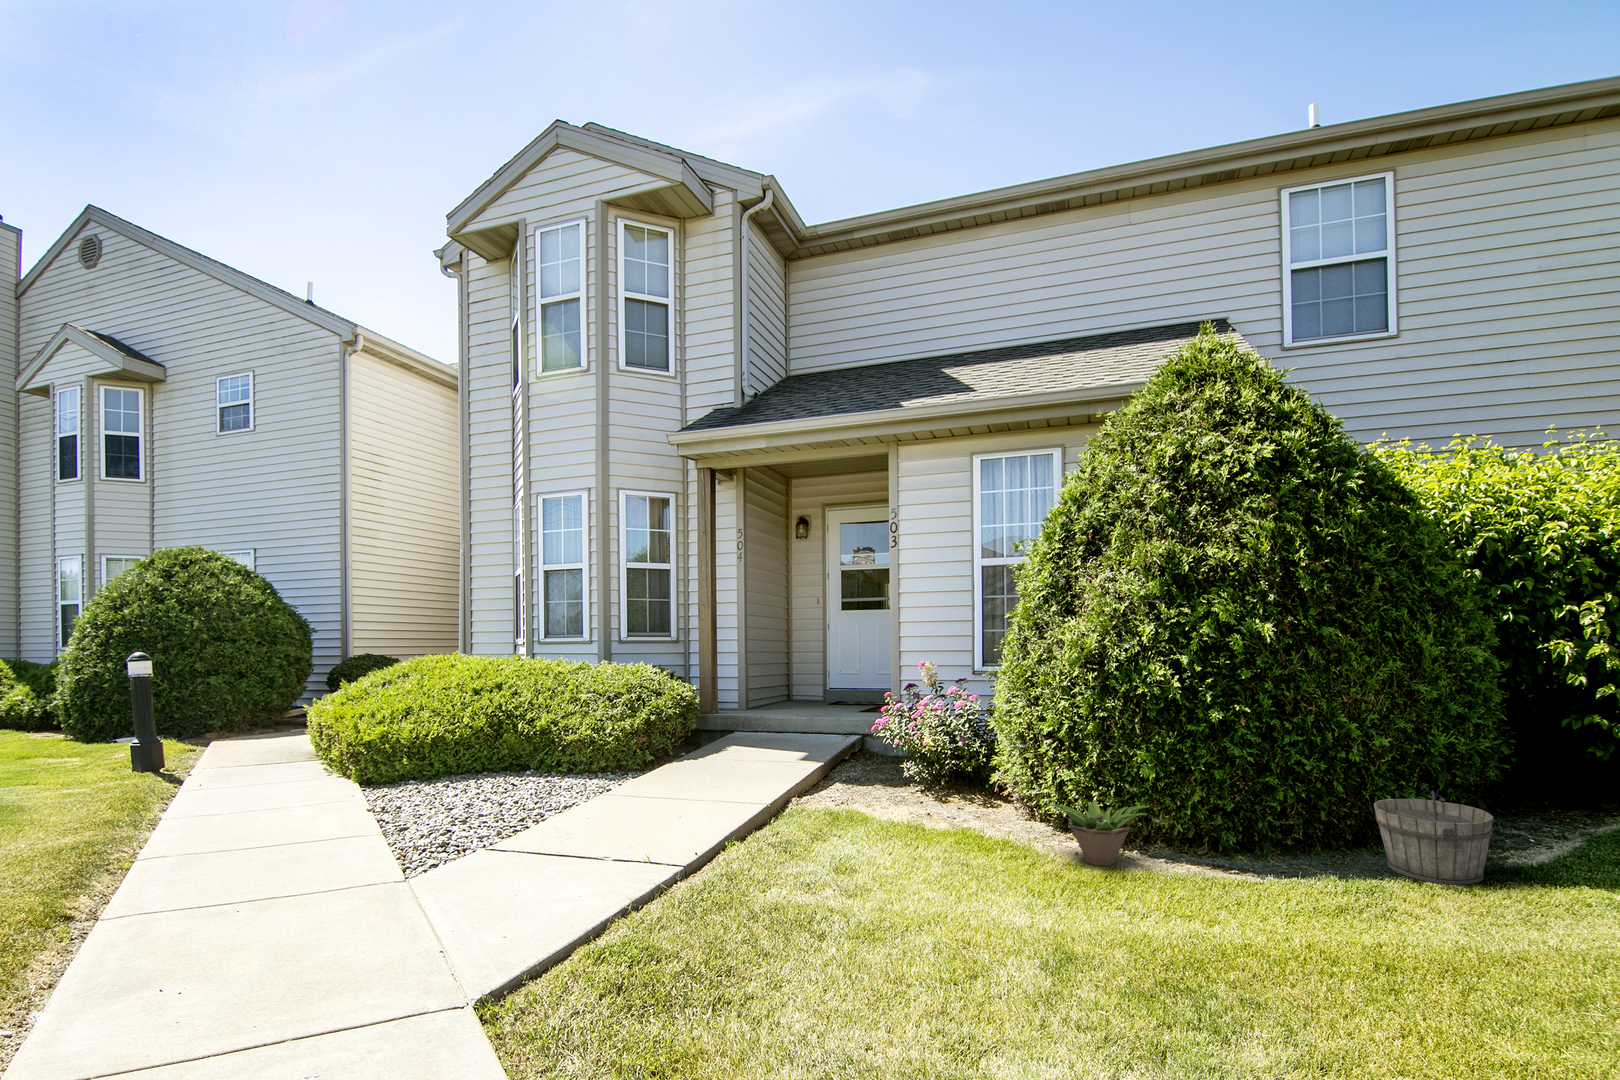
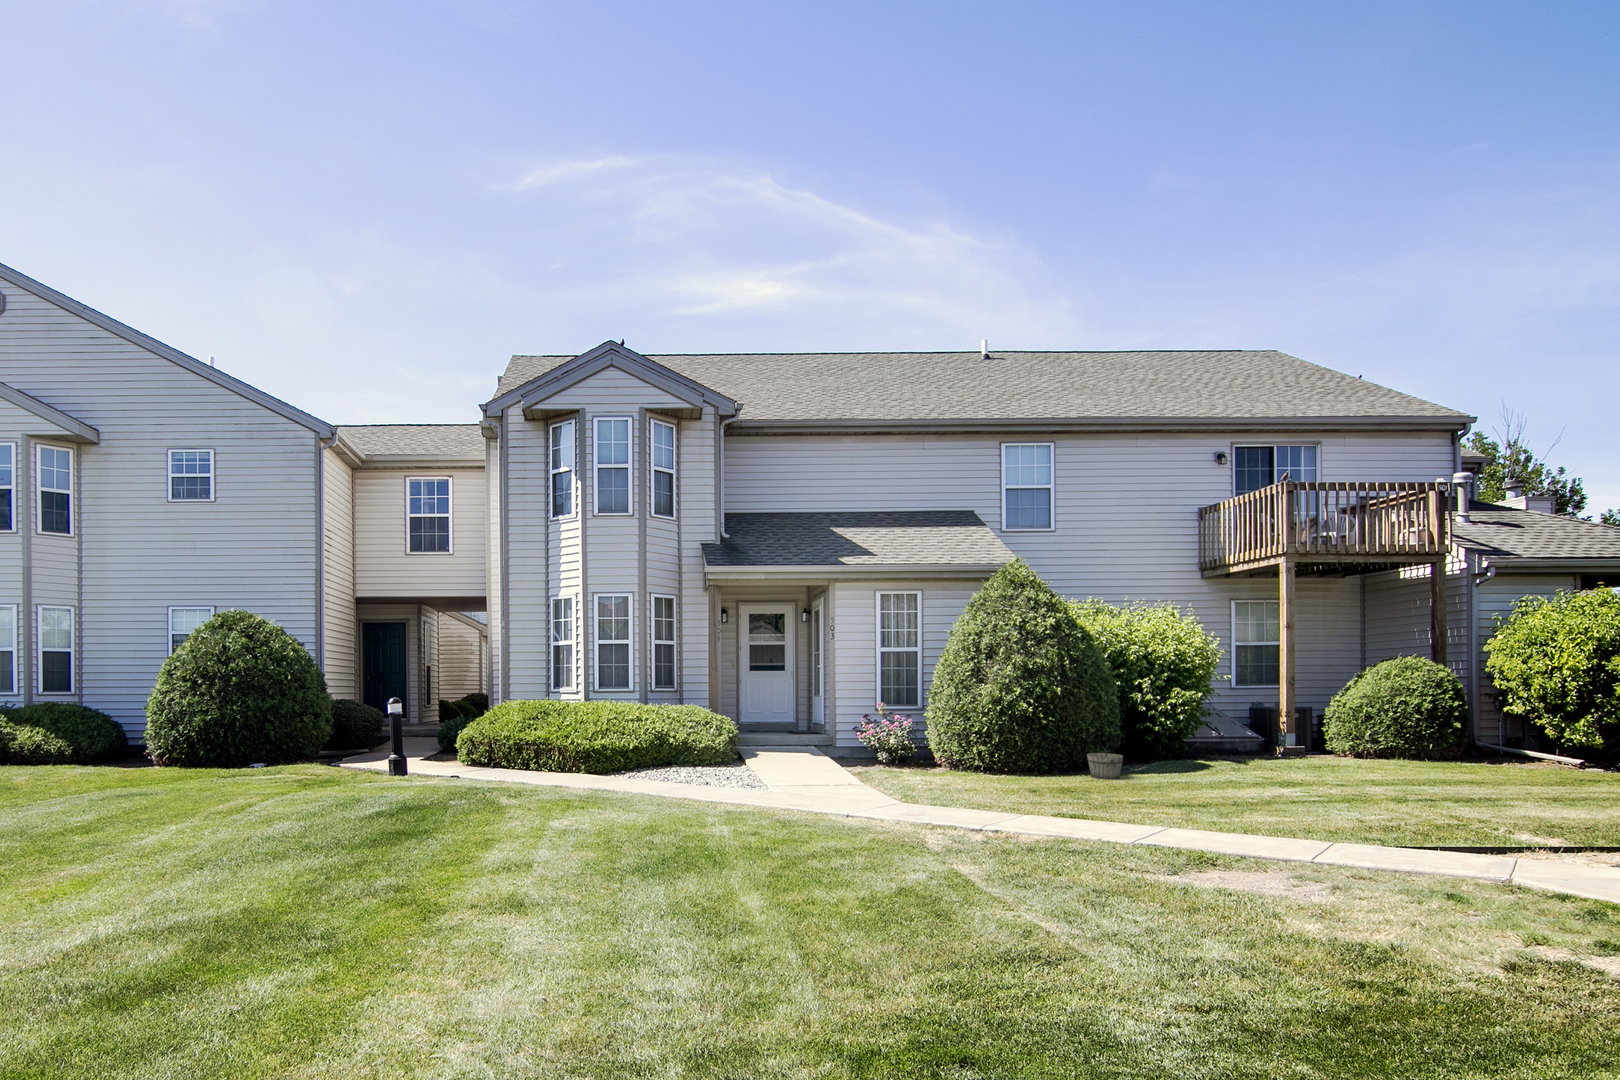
decorative plant: present [1046,801,1150,866] -> none [980,759,1022,782]

